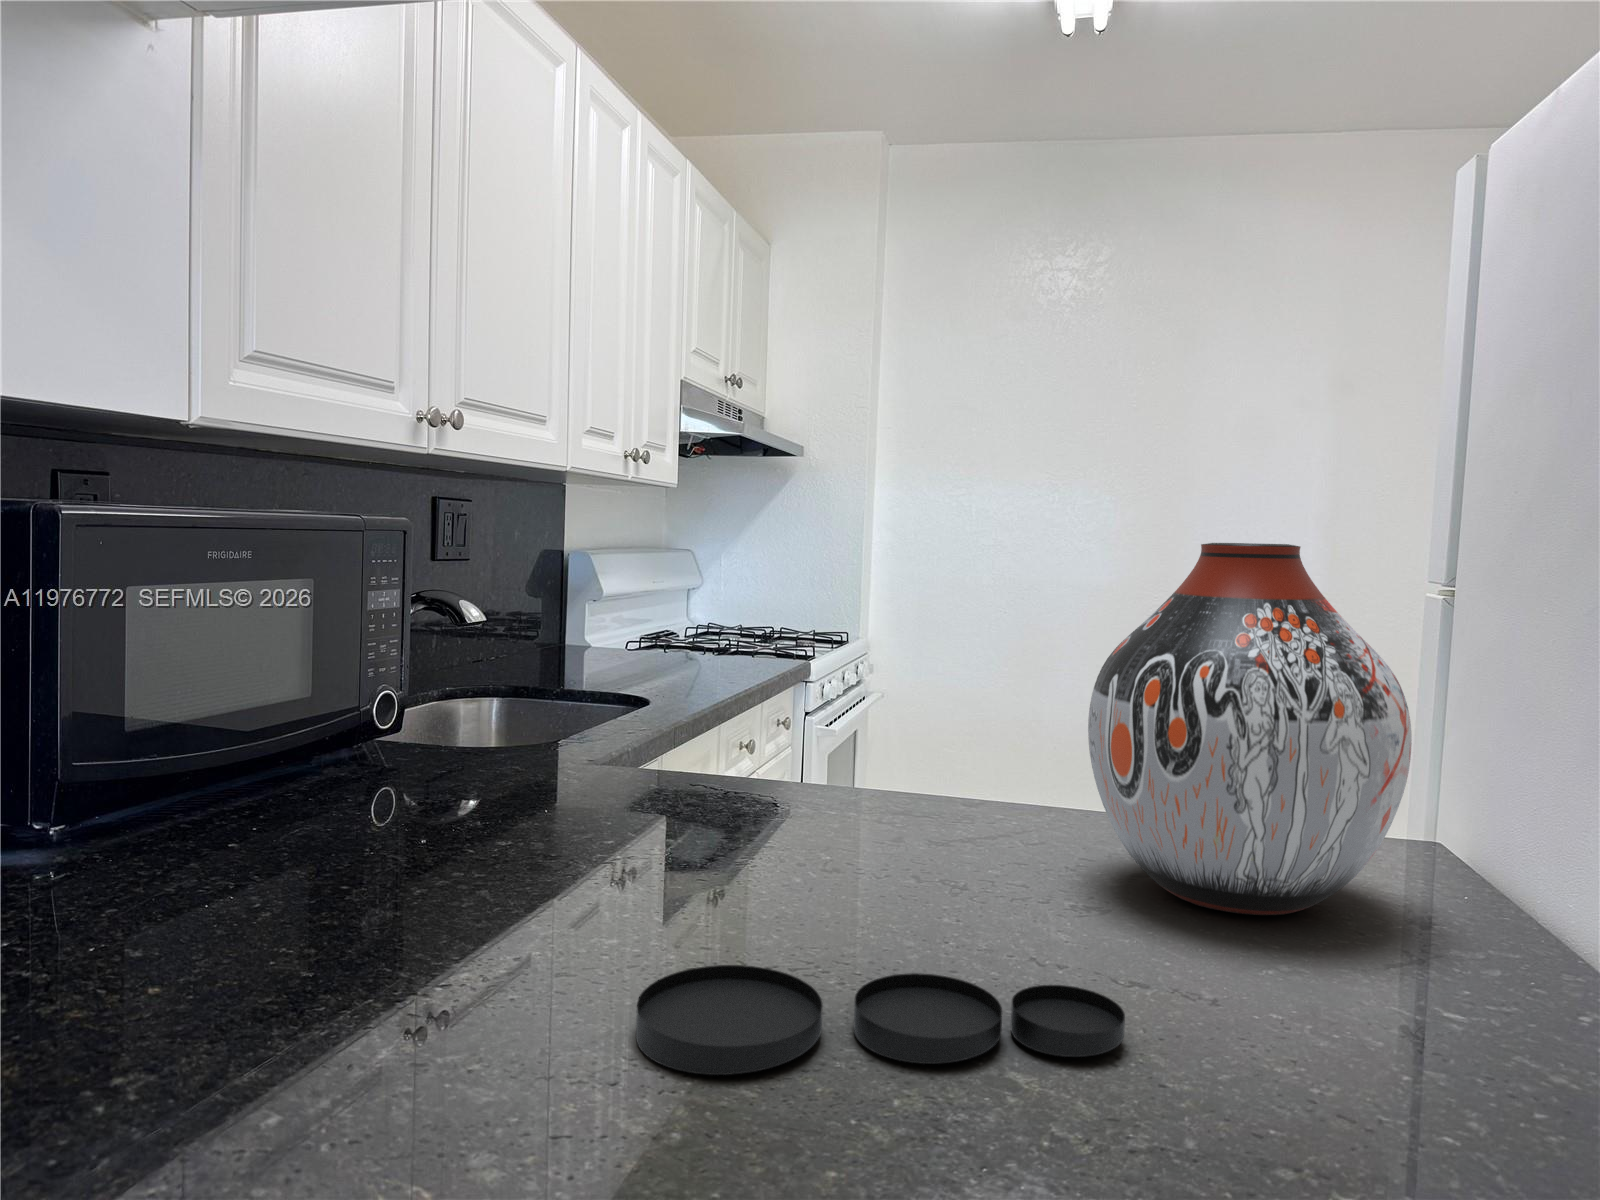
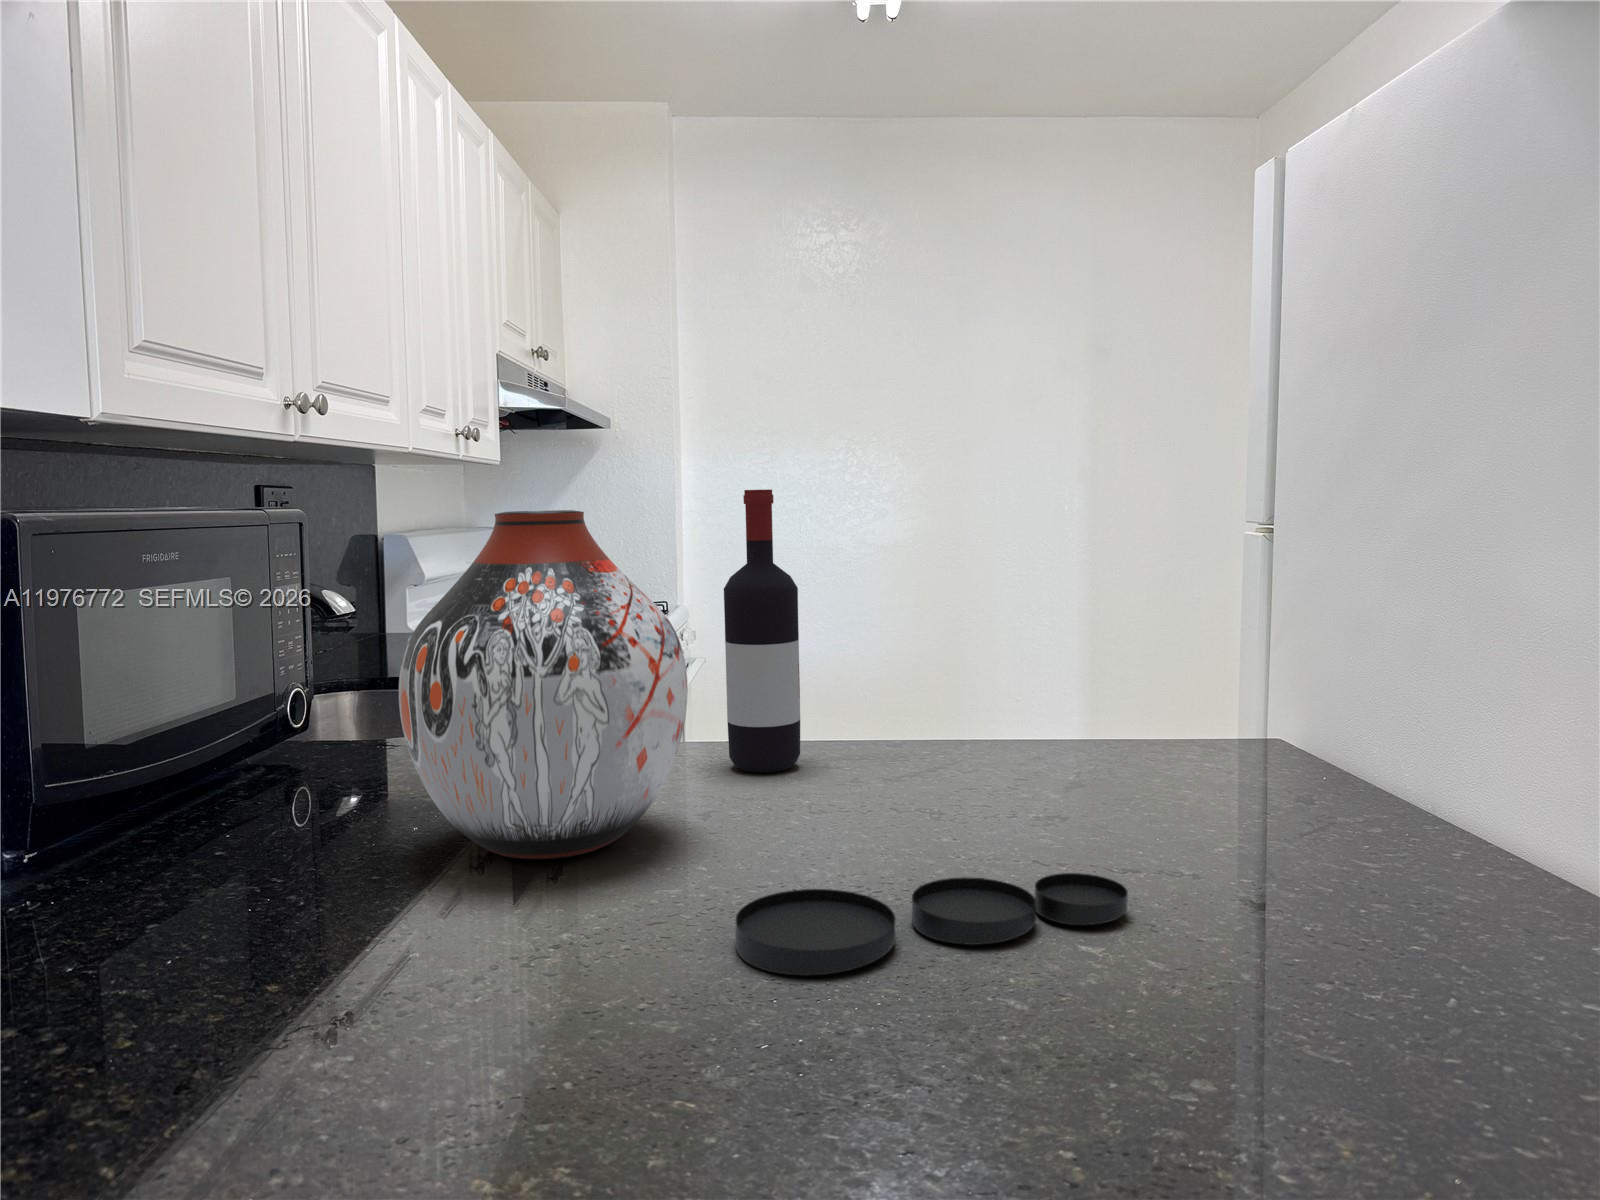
wine bottle: none [784,514,867,821] -> present [724,490,800,773]
vase: present [1088,543,1412,915] -> present [399,510,688,859]

